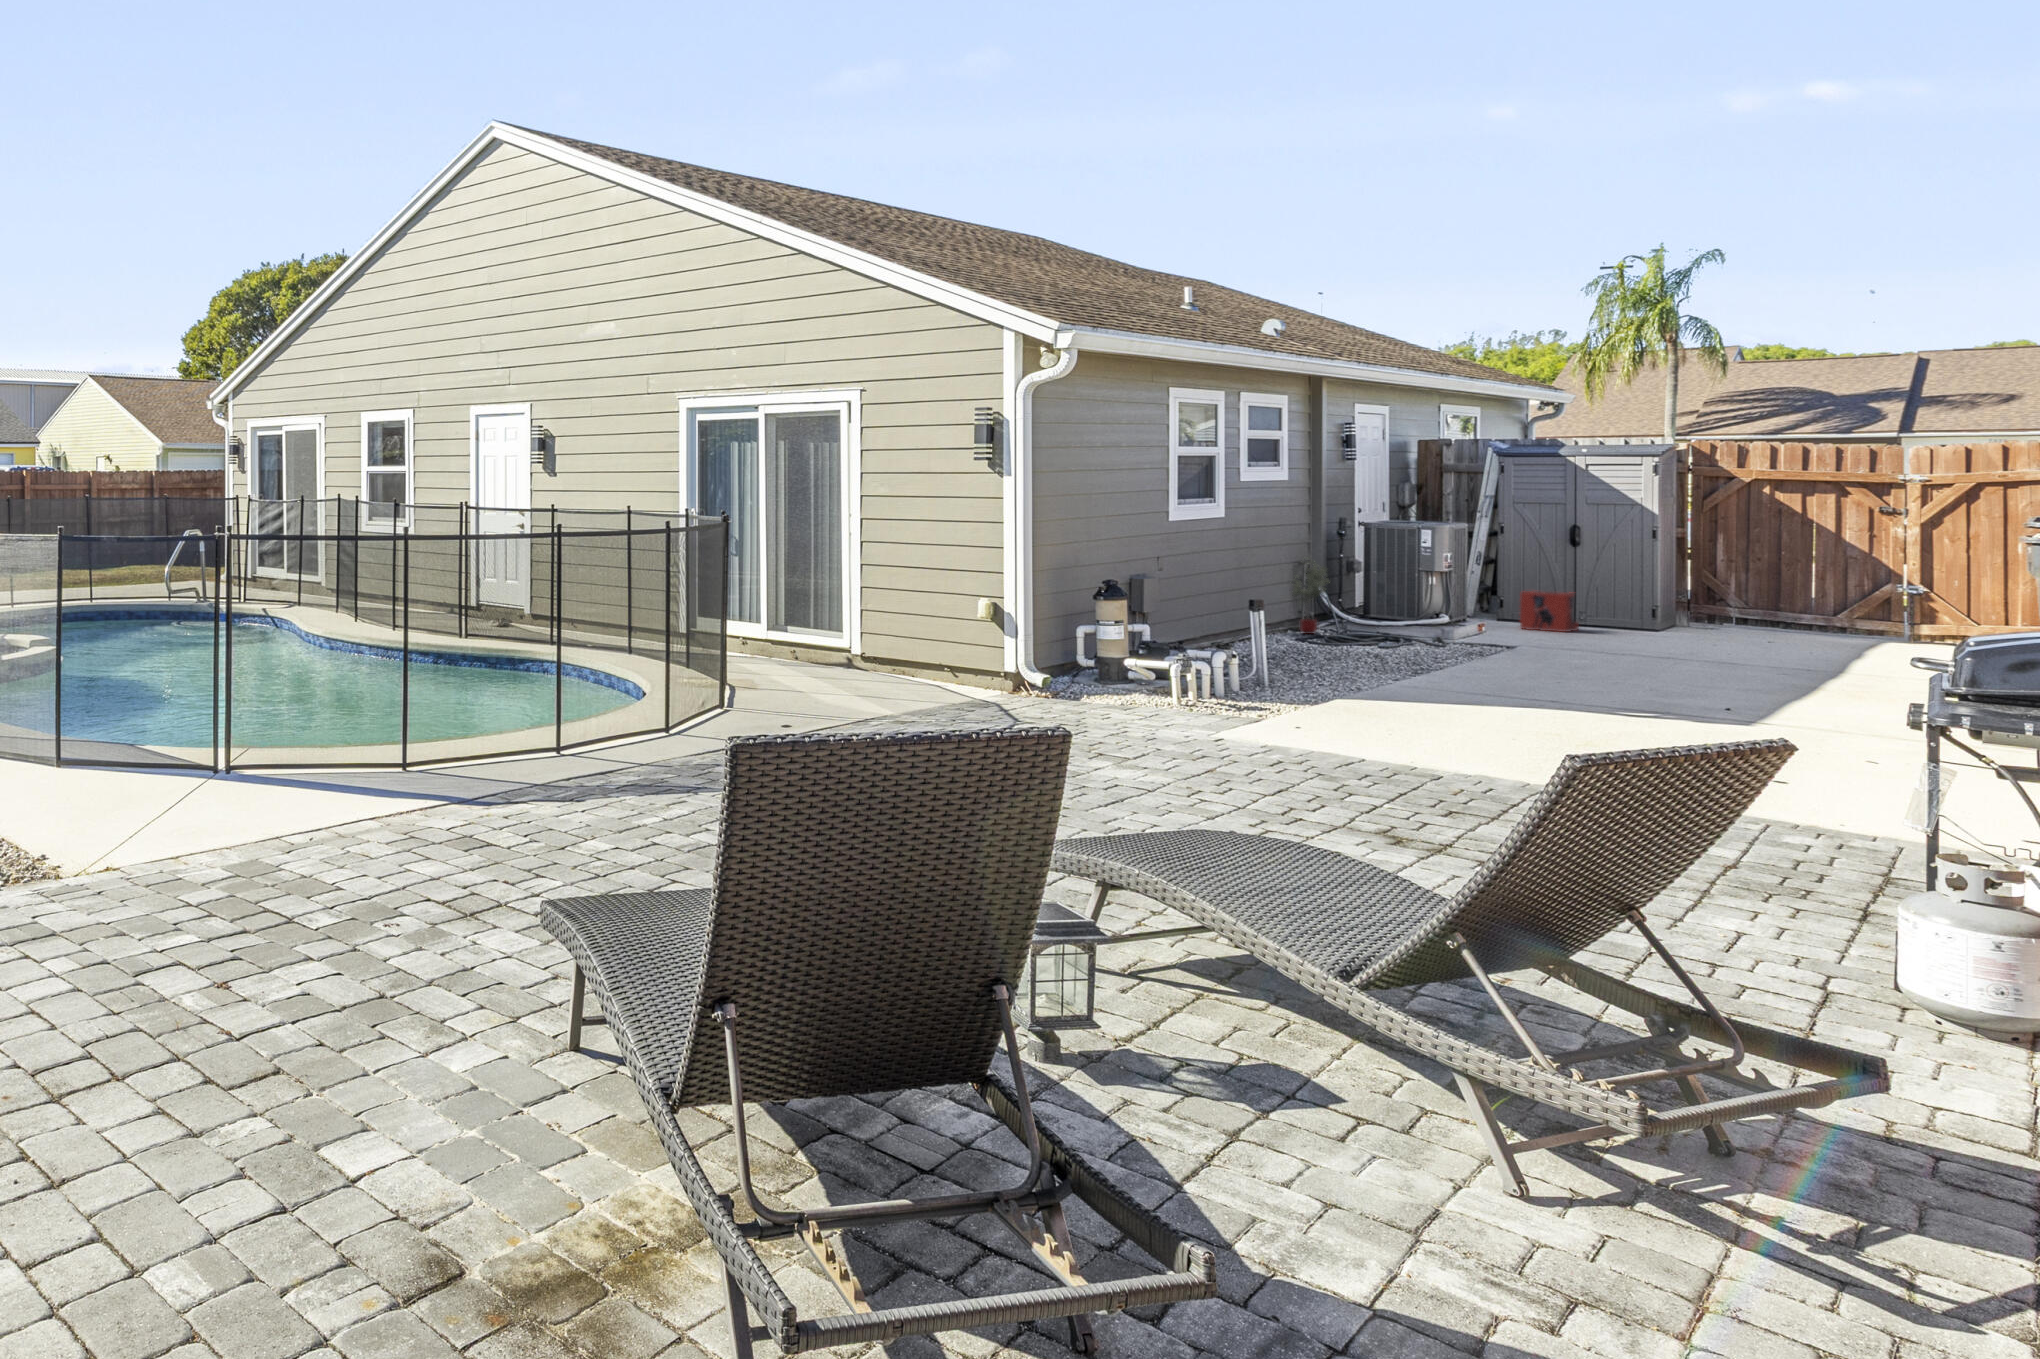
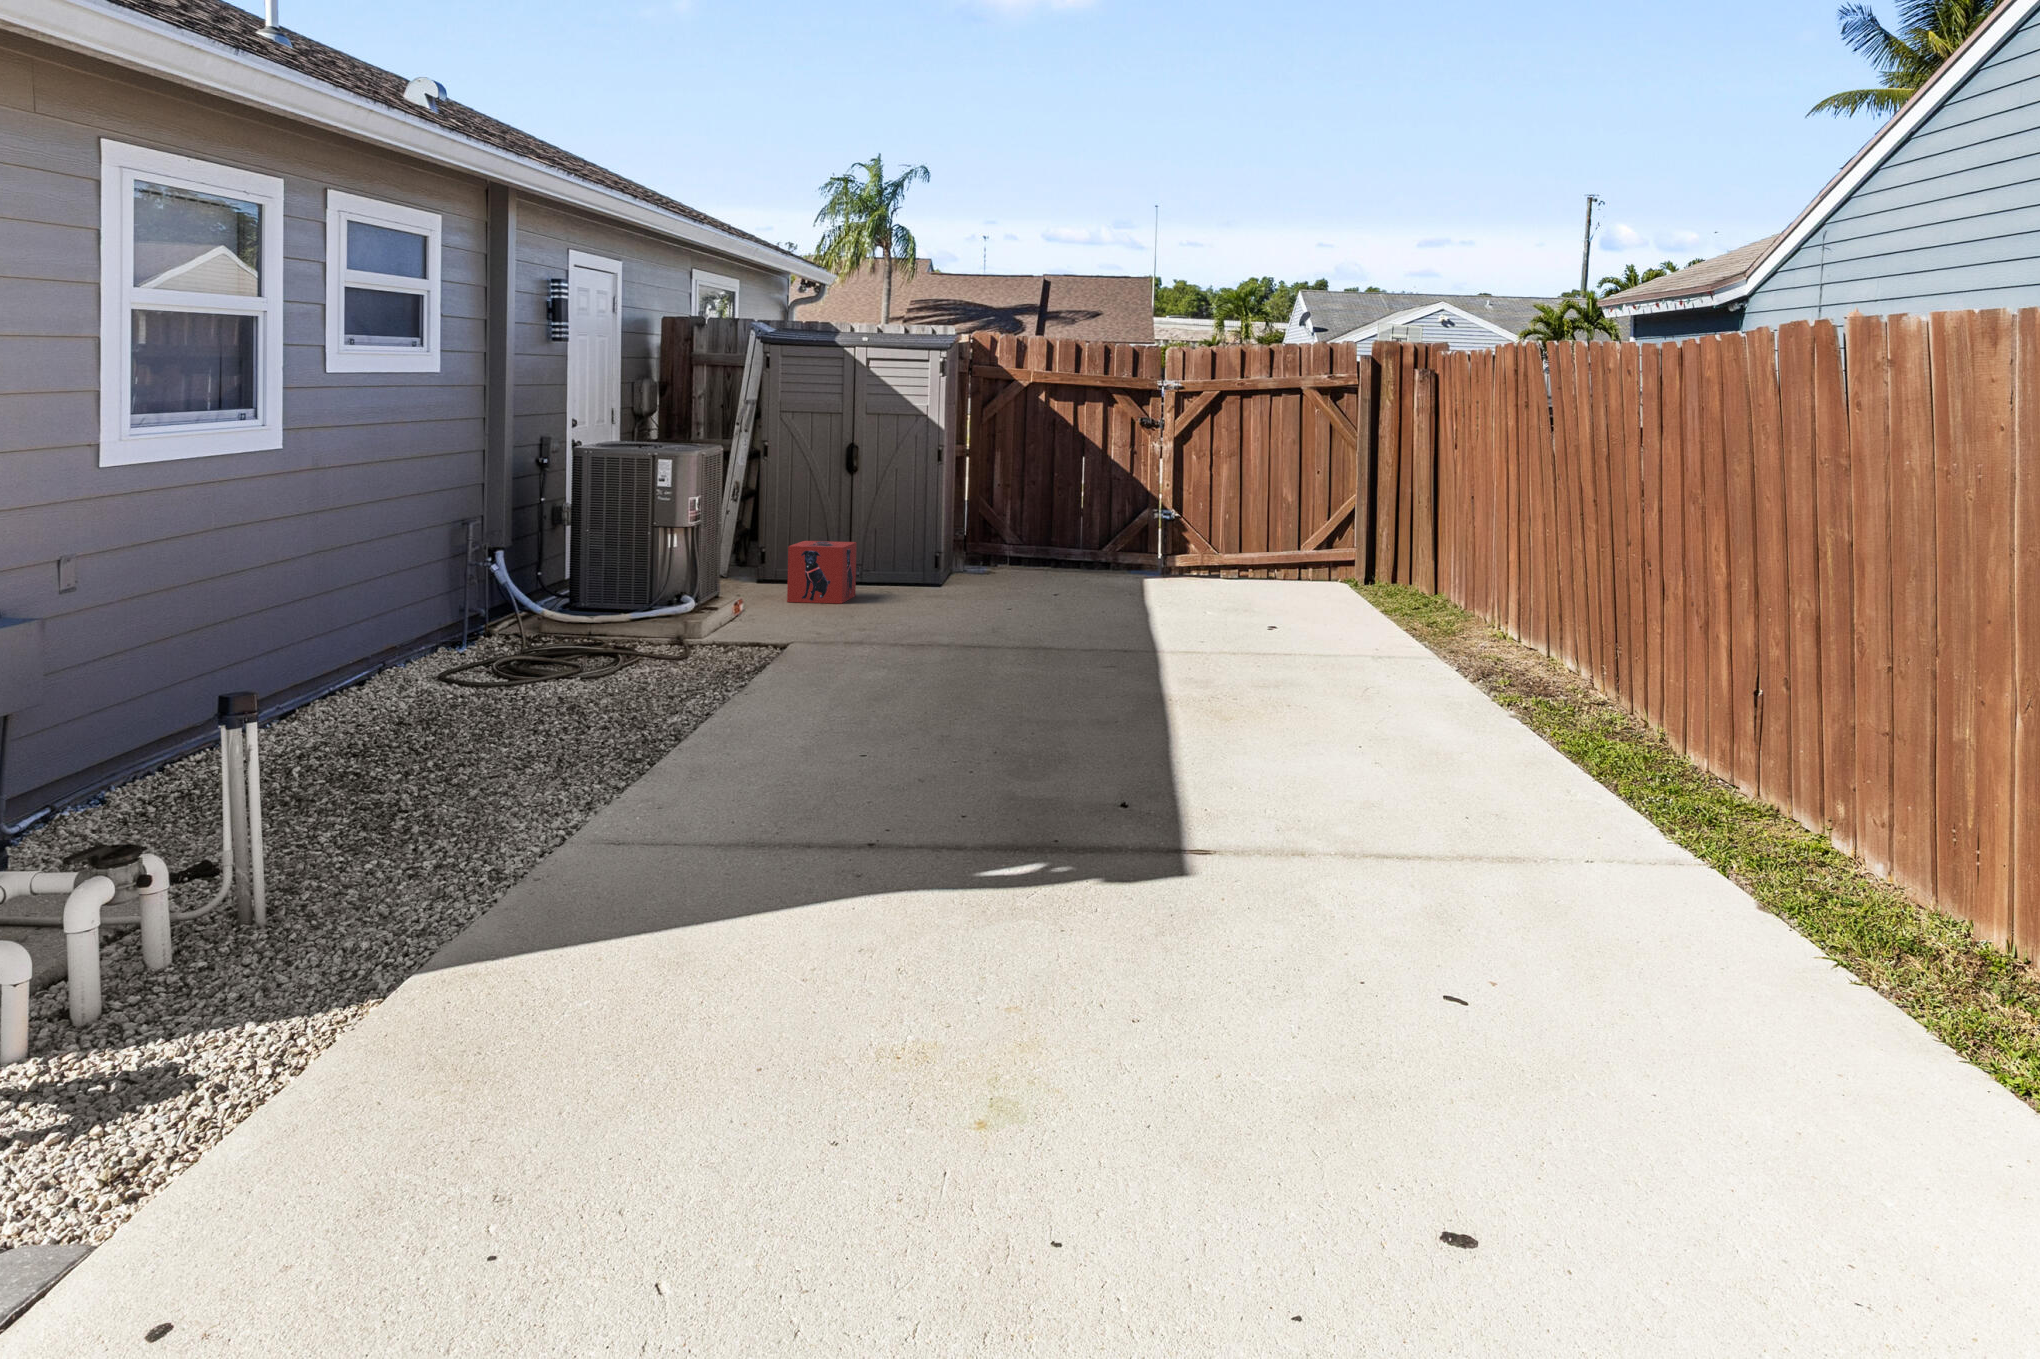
potted tree: present [1290,558,1330,634] -> none [416,516,510,666]

